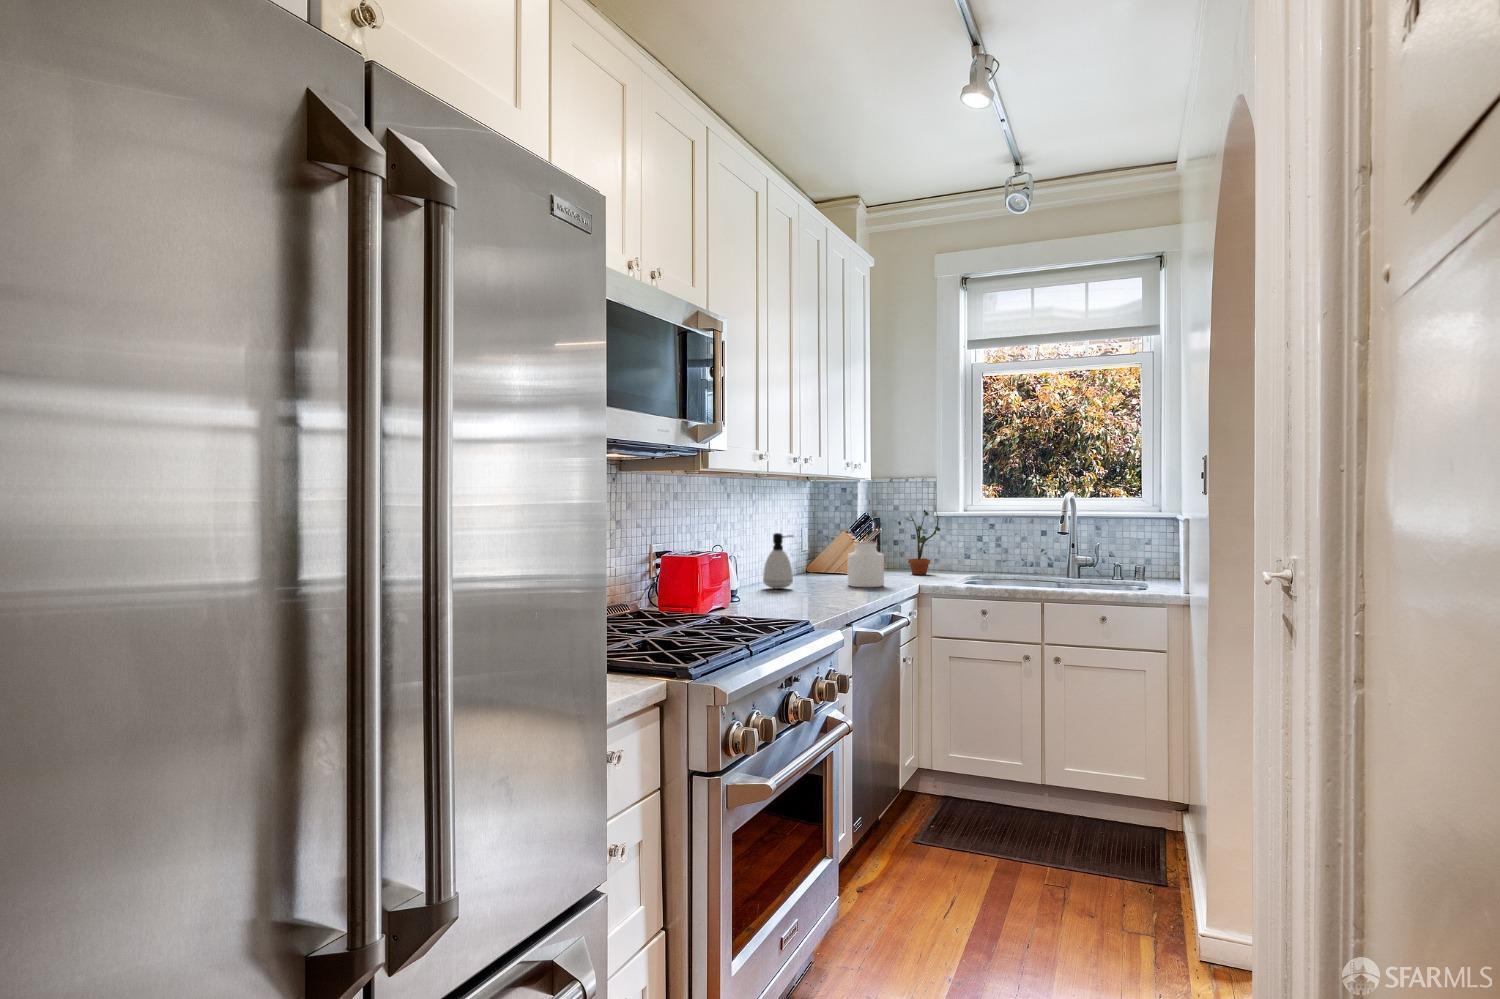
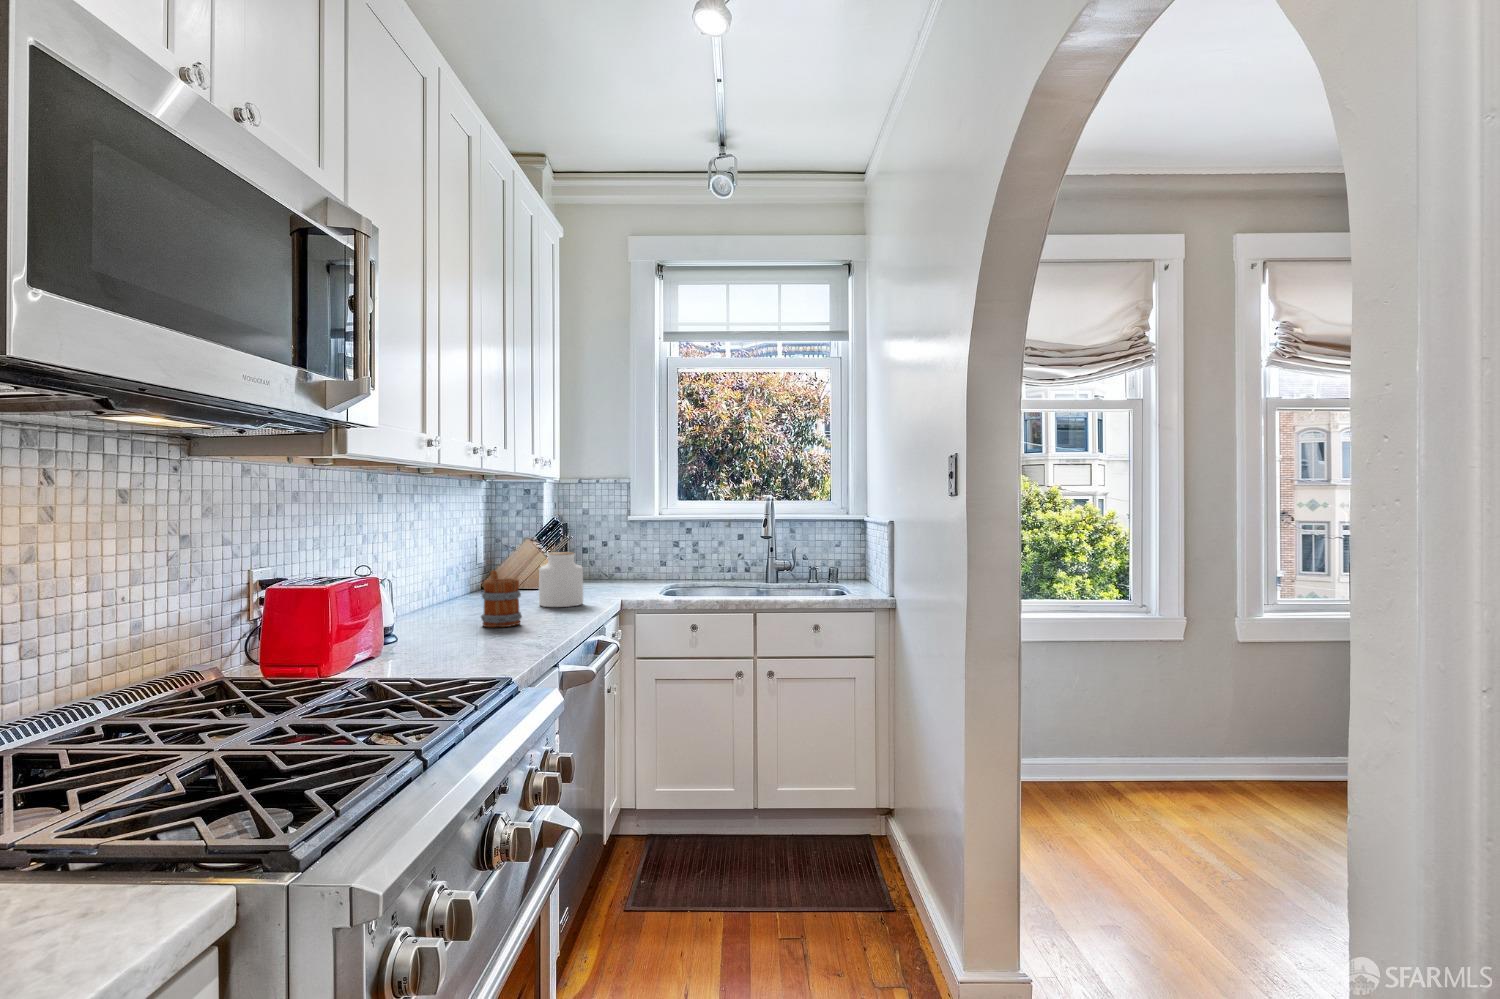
potted plant: present [898,510,940,575] -> none [590,506,645,585]
soap dispenser: present [763,533,793,589] -> none [430,545,472,617]
mug: none [799,553,829,597] -> present [481,570,522,627]

